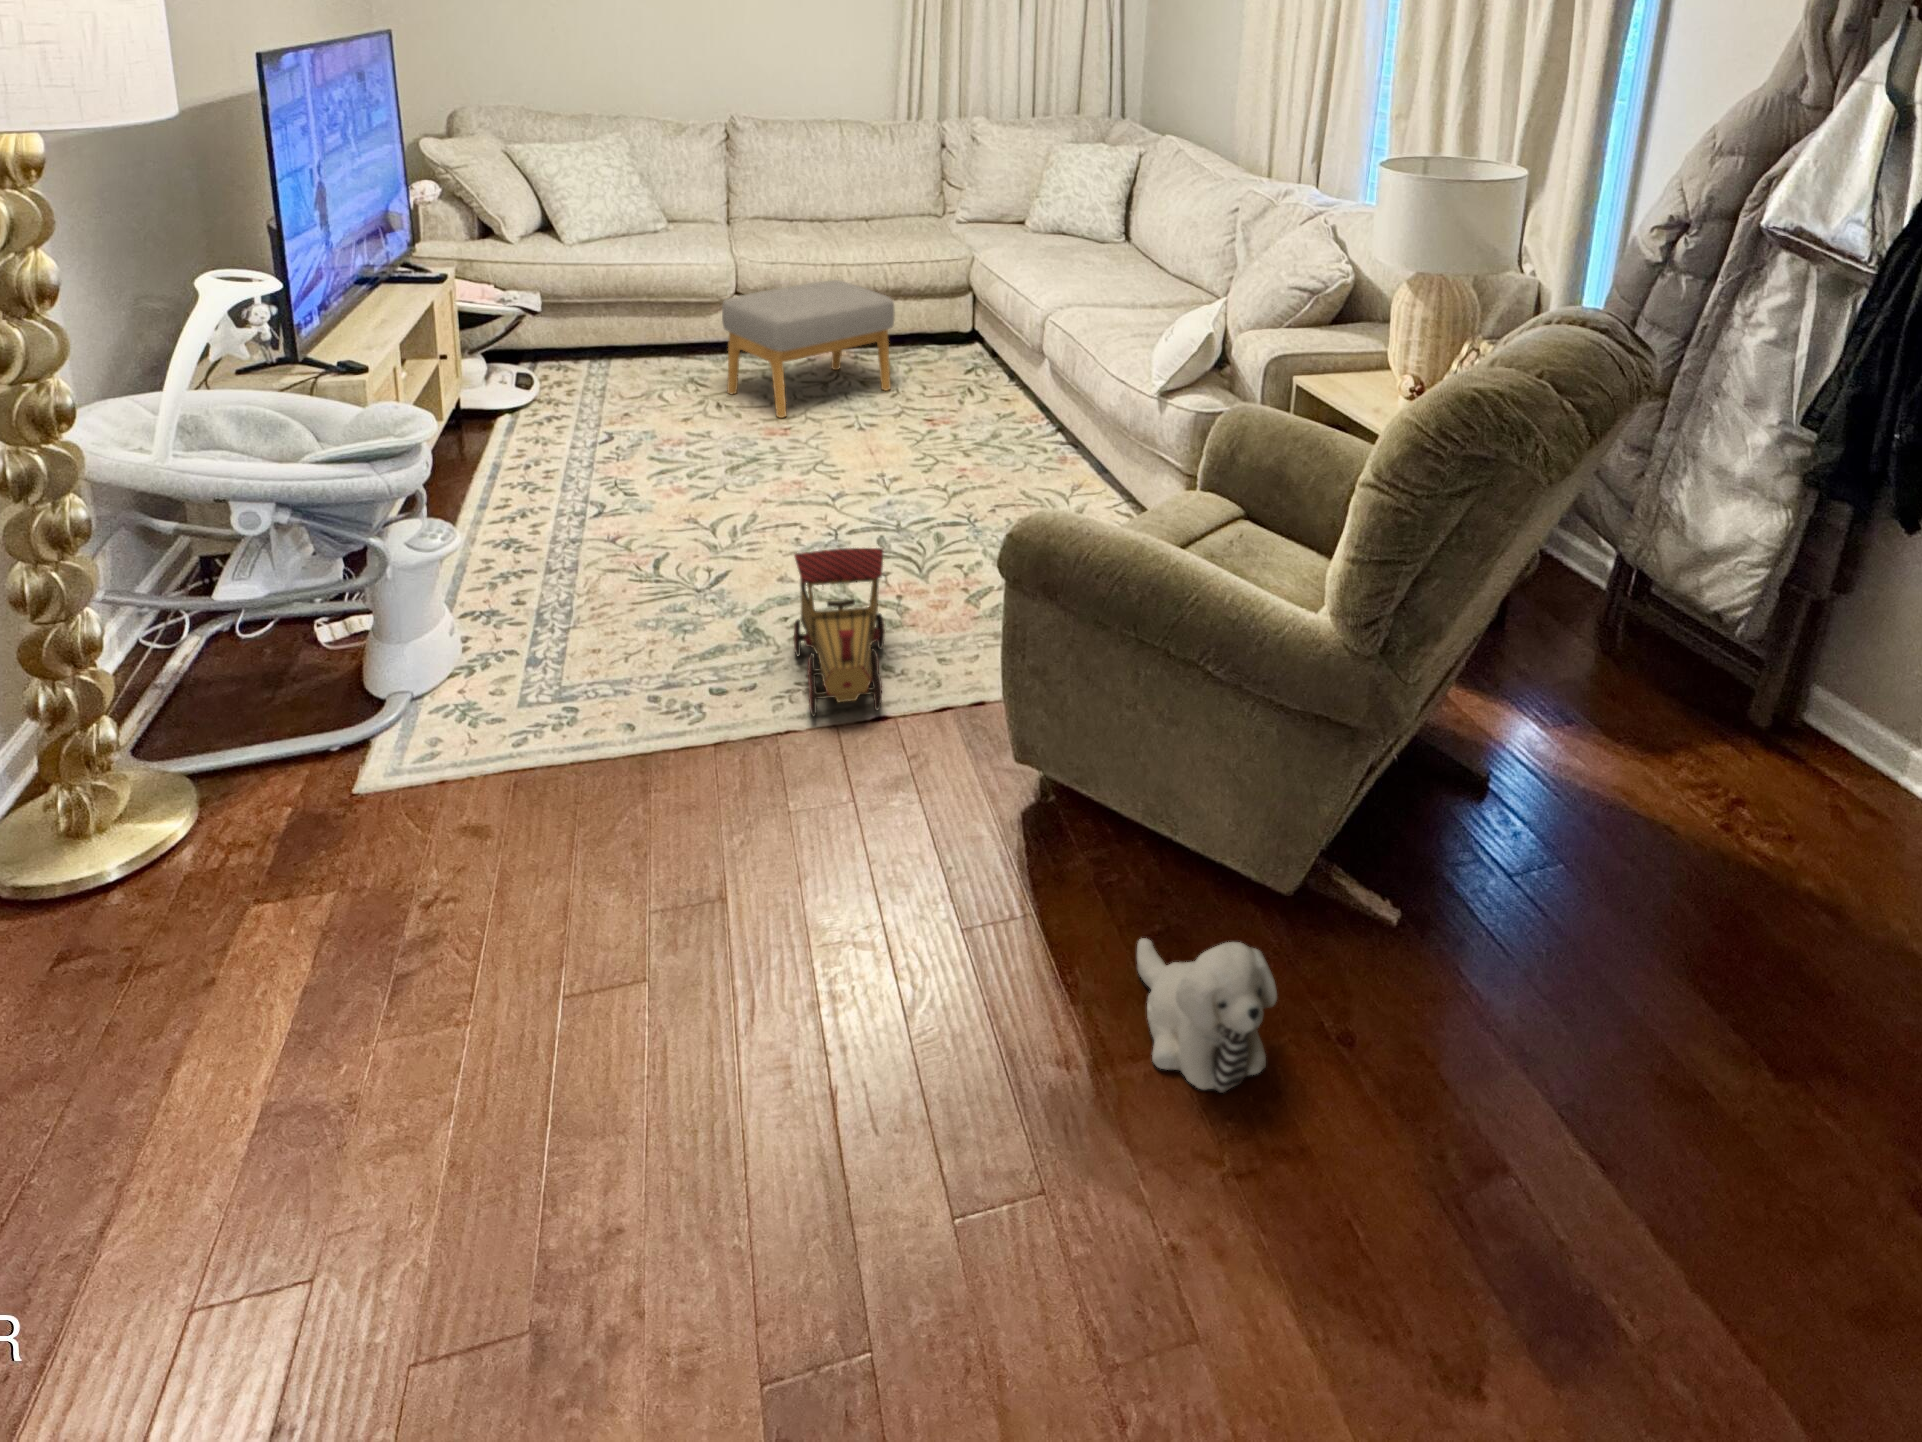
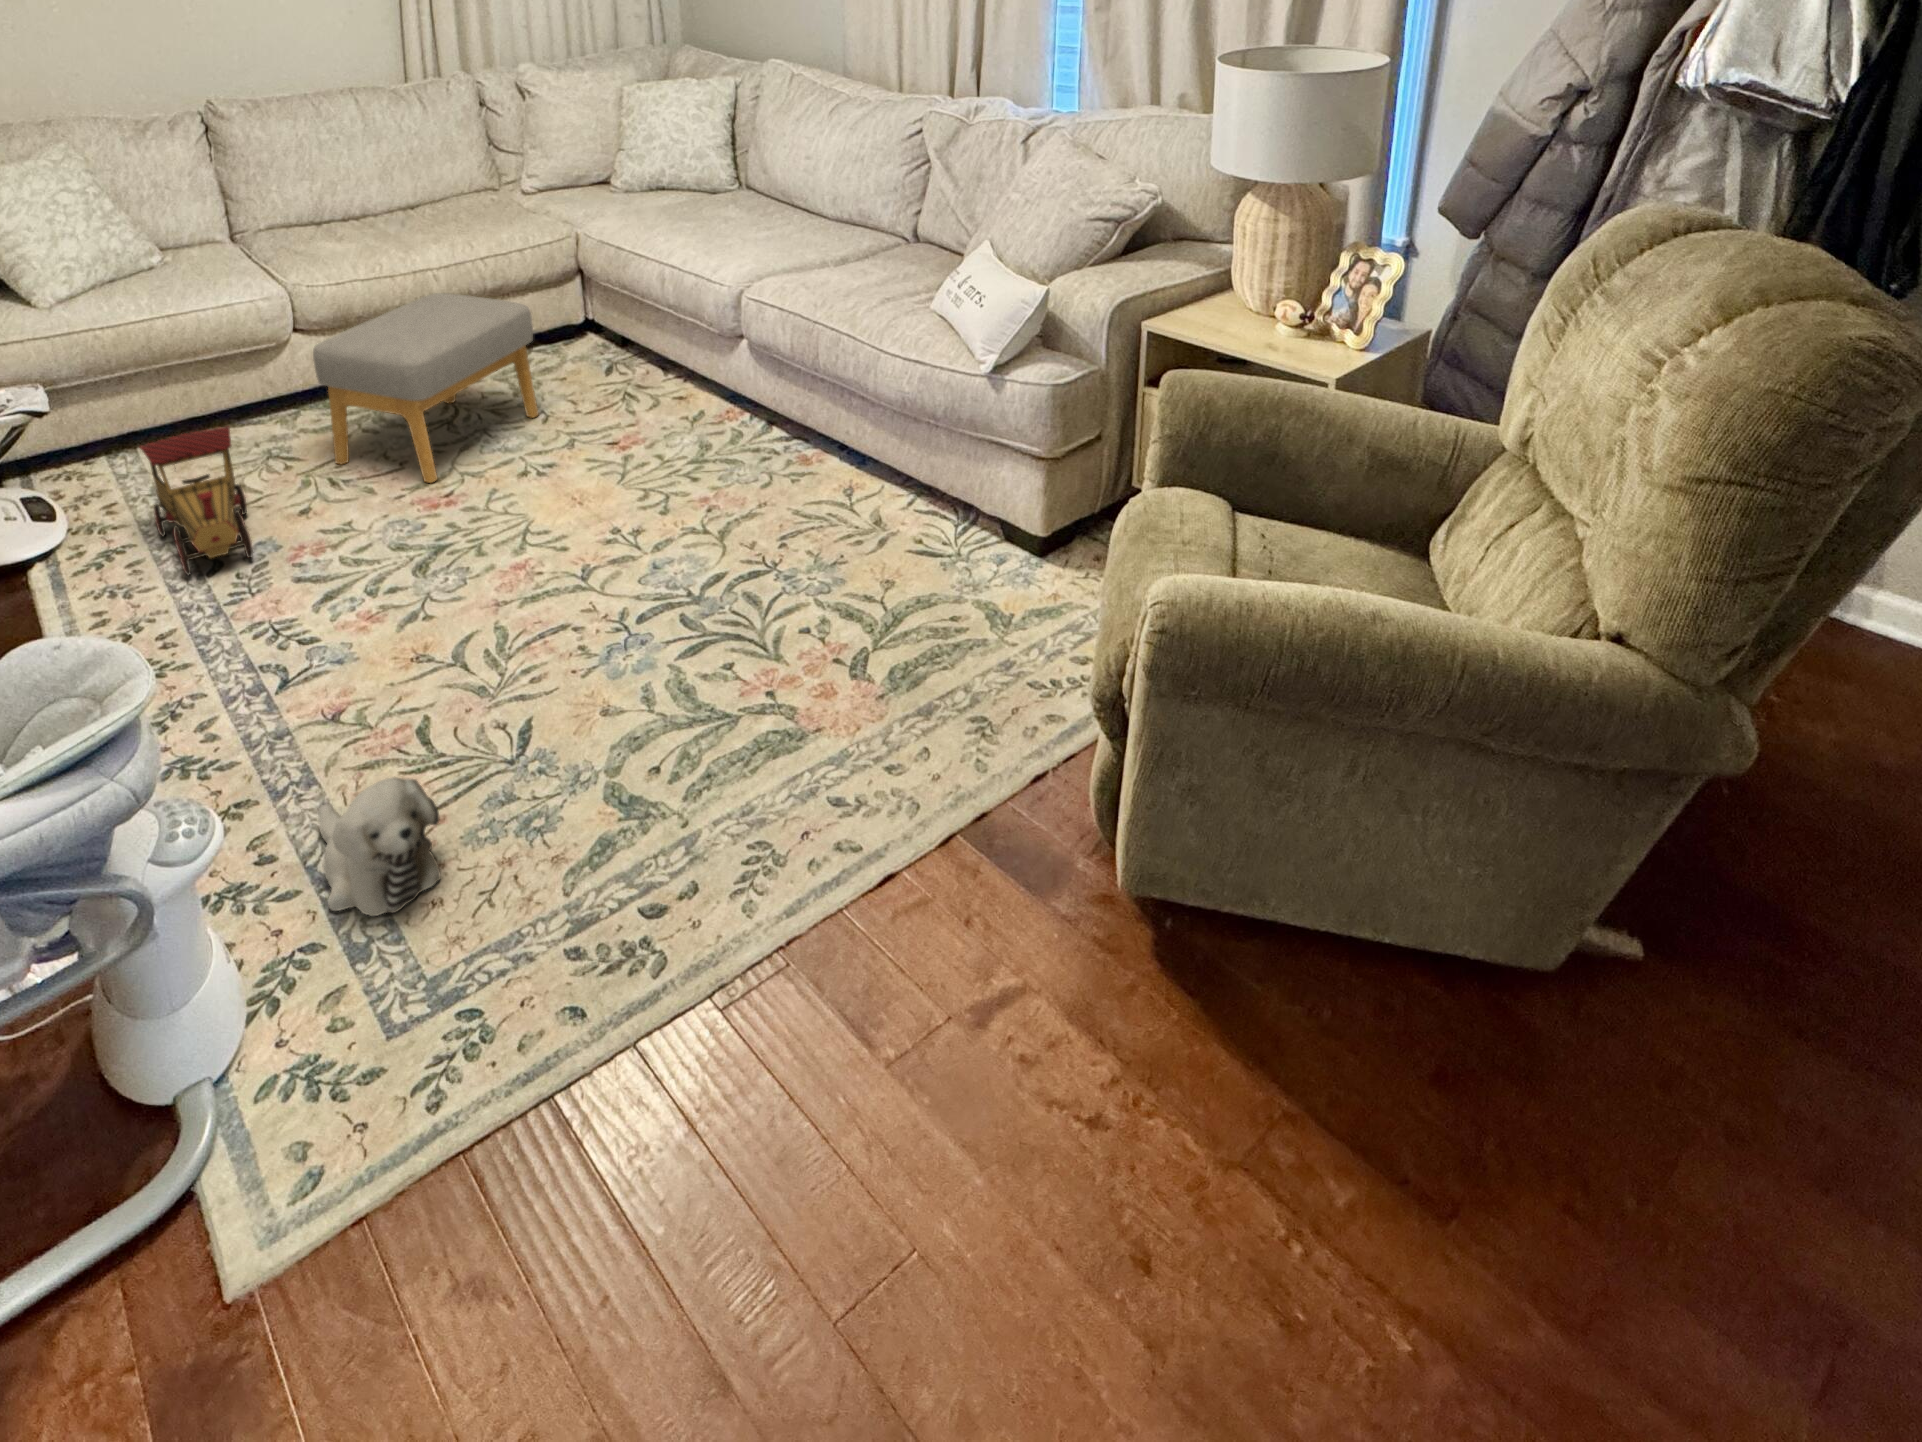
toy train: present [793,548,885,716] -> present [140,426,253,575]
plush toy: present [1137,938,1277,1093] -> present [318,777,441,916]

